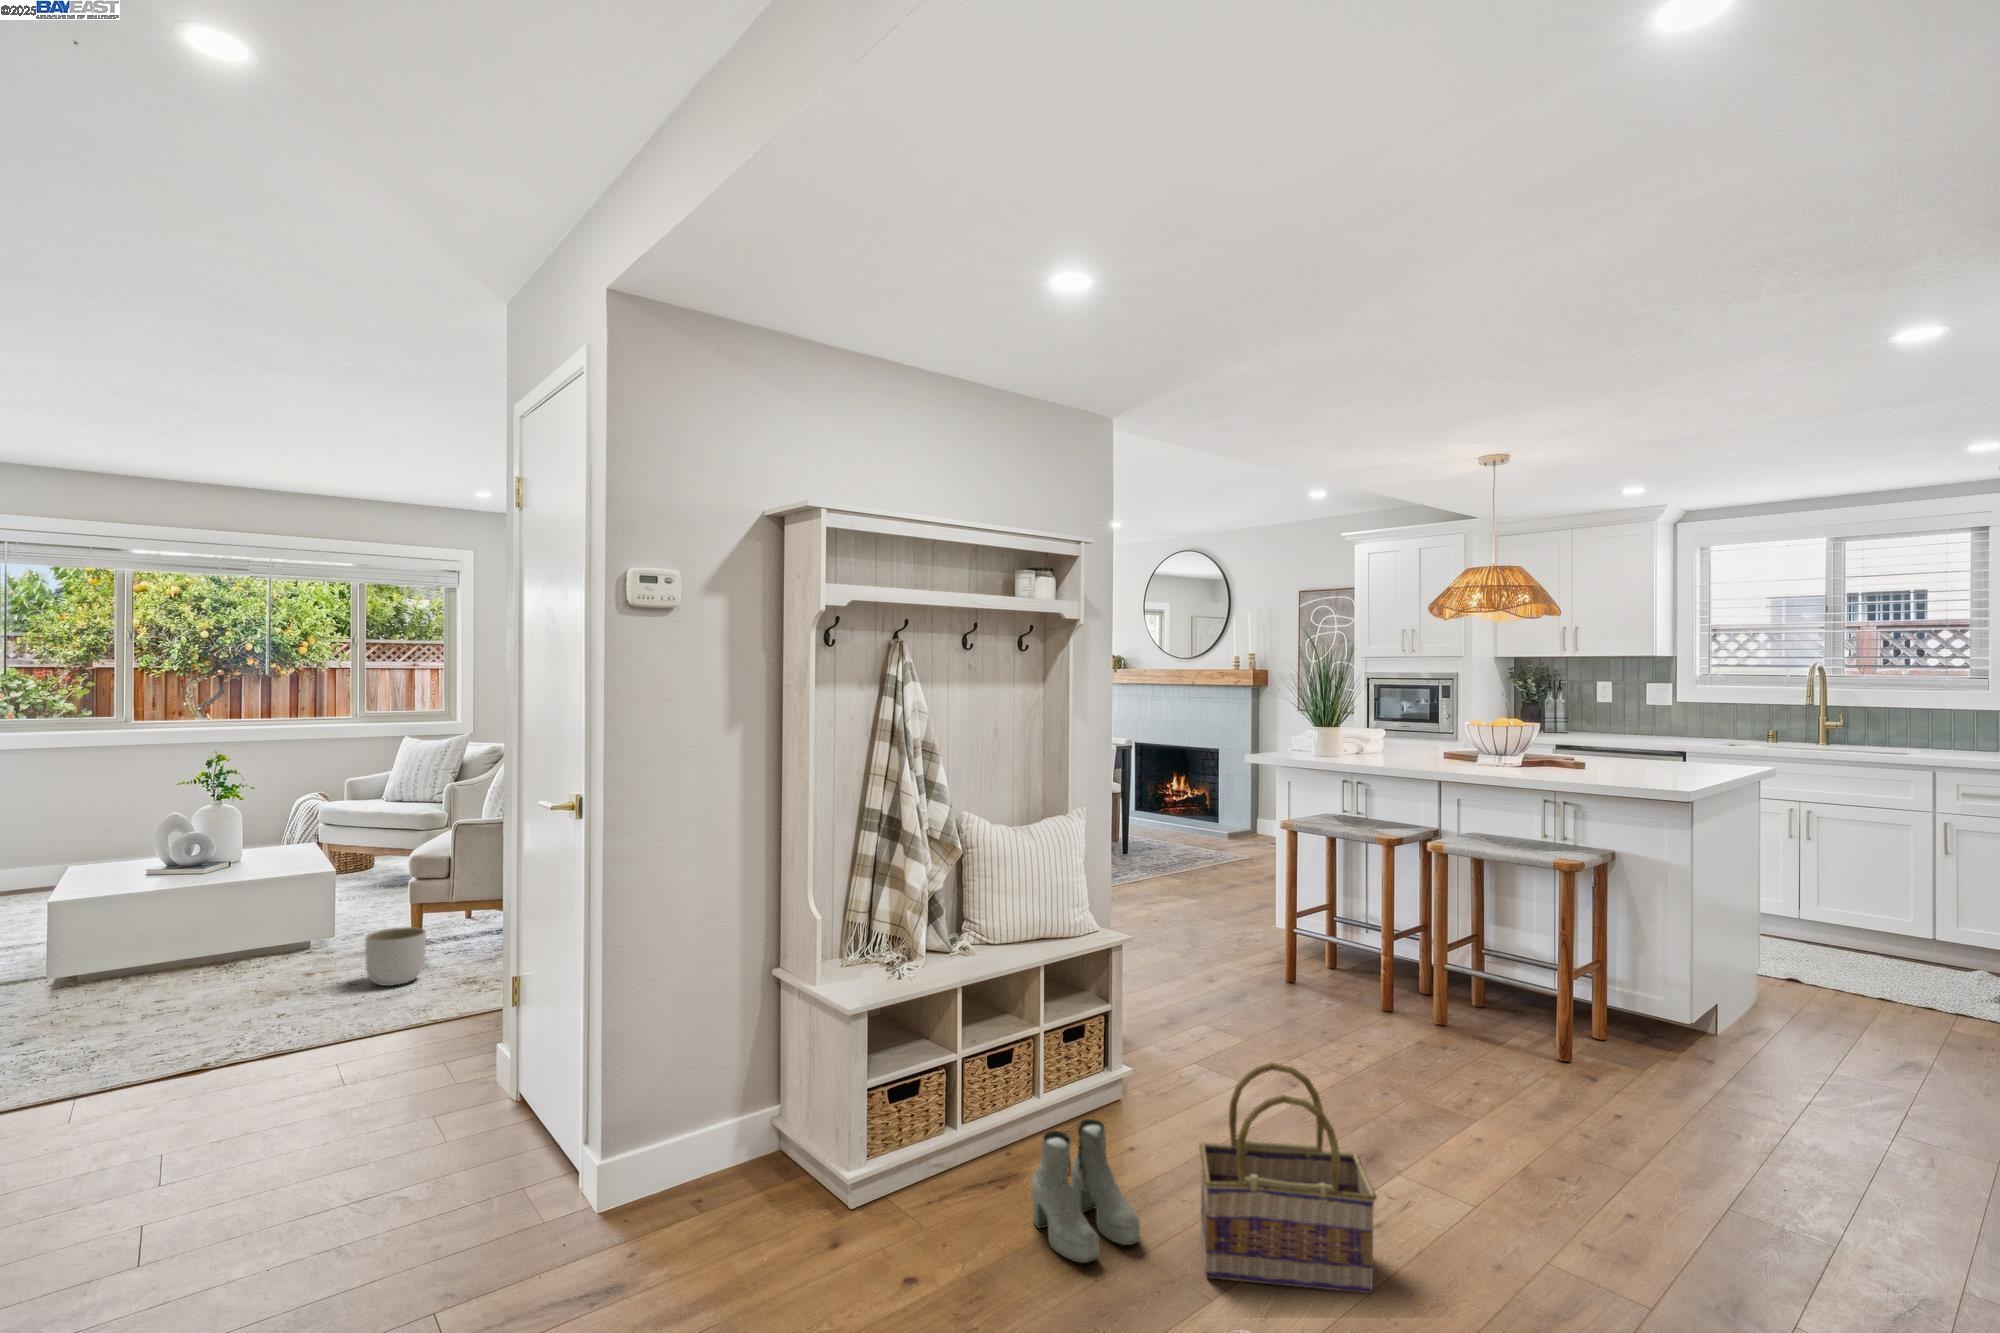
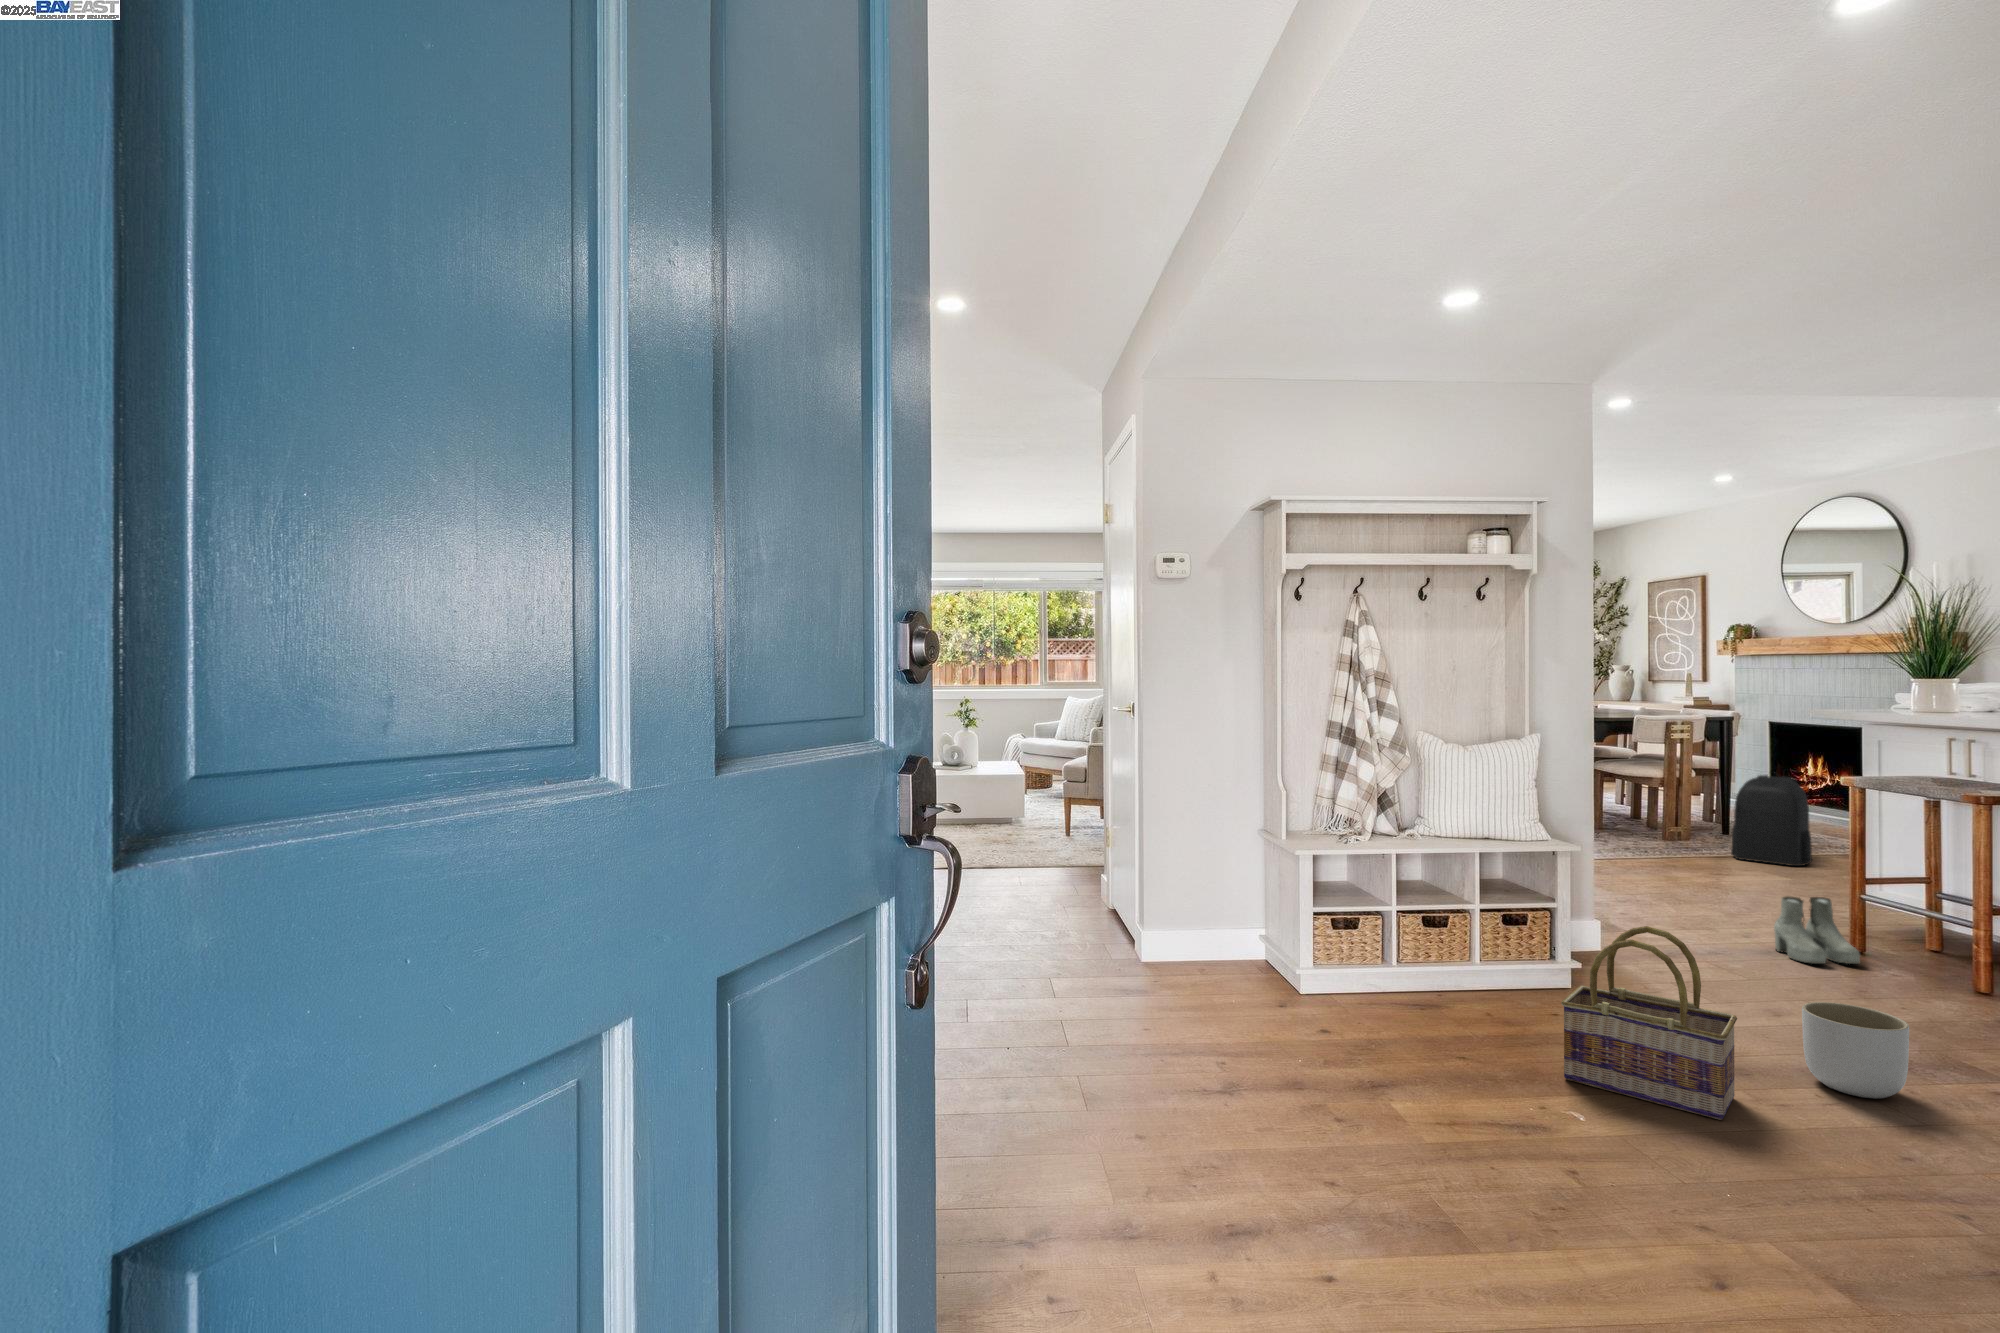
backpack: none [1136,800,1195,888] -> present [1731,772,1812,866]
planter: present [365,927,426,986] -> present [1802,1002,1909,1098]
boots: present [1031,1119,1140,1263] -> present [1774,896,1860,964]

